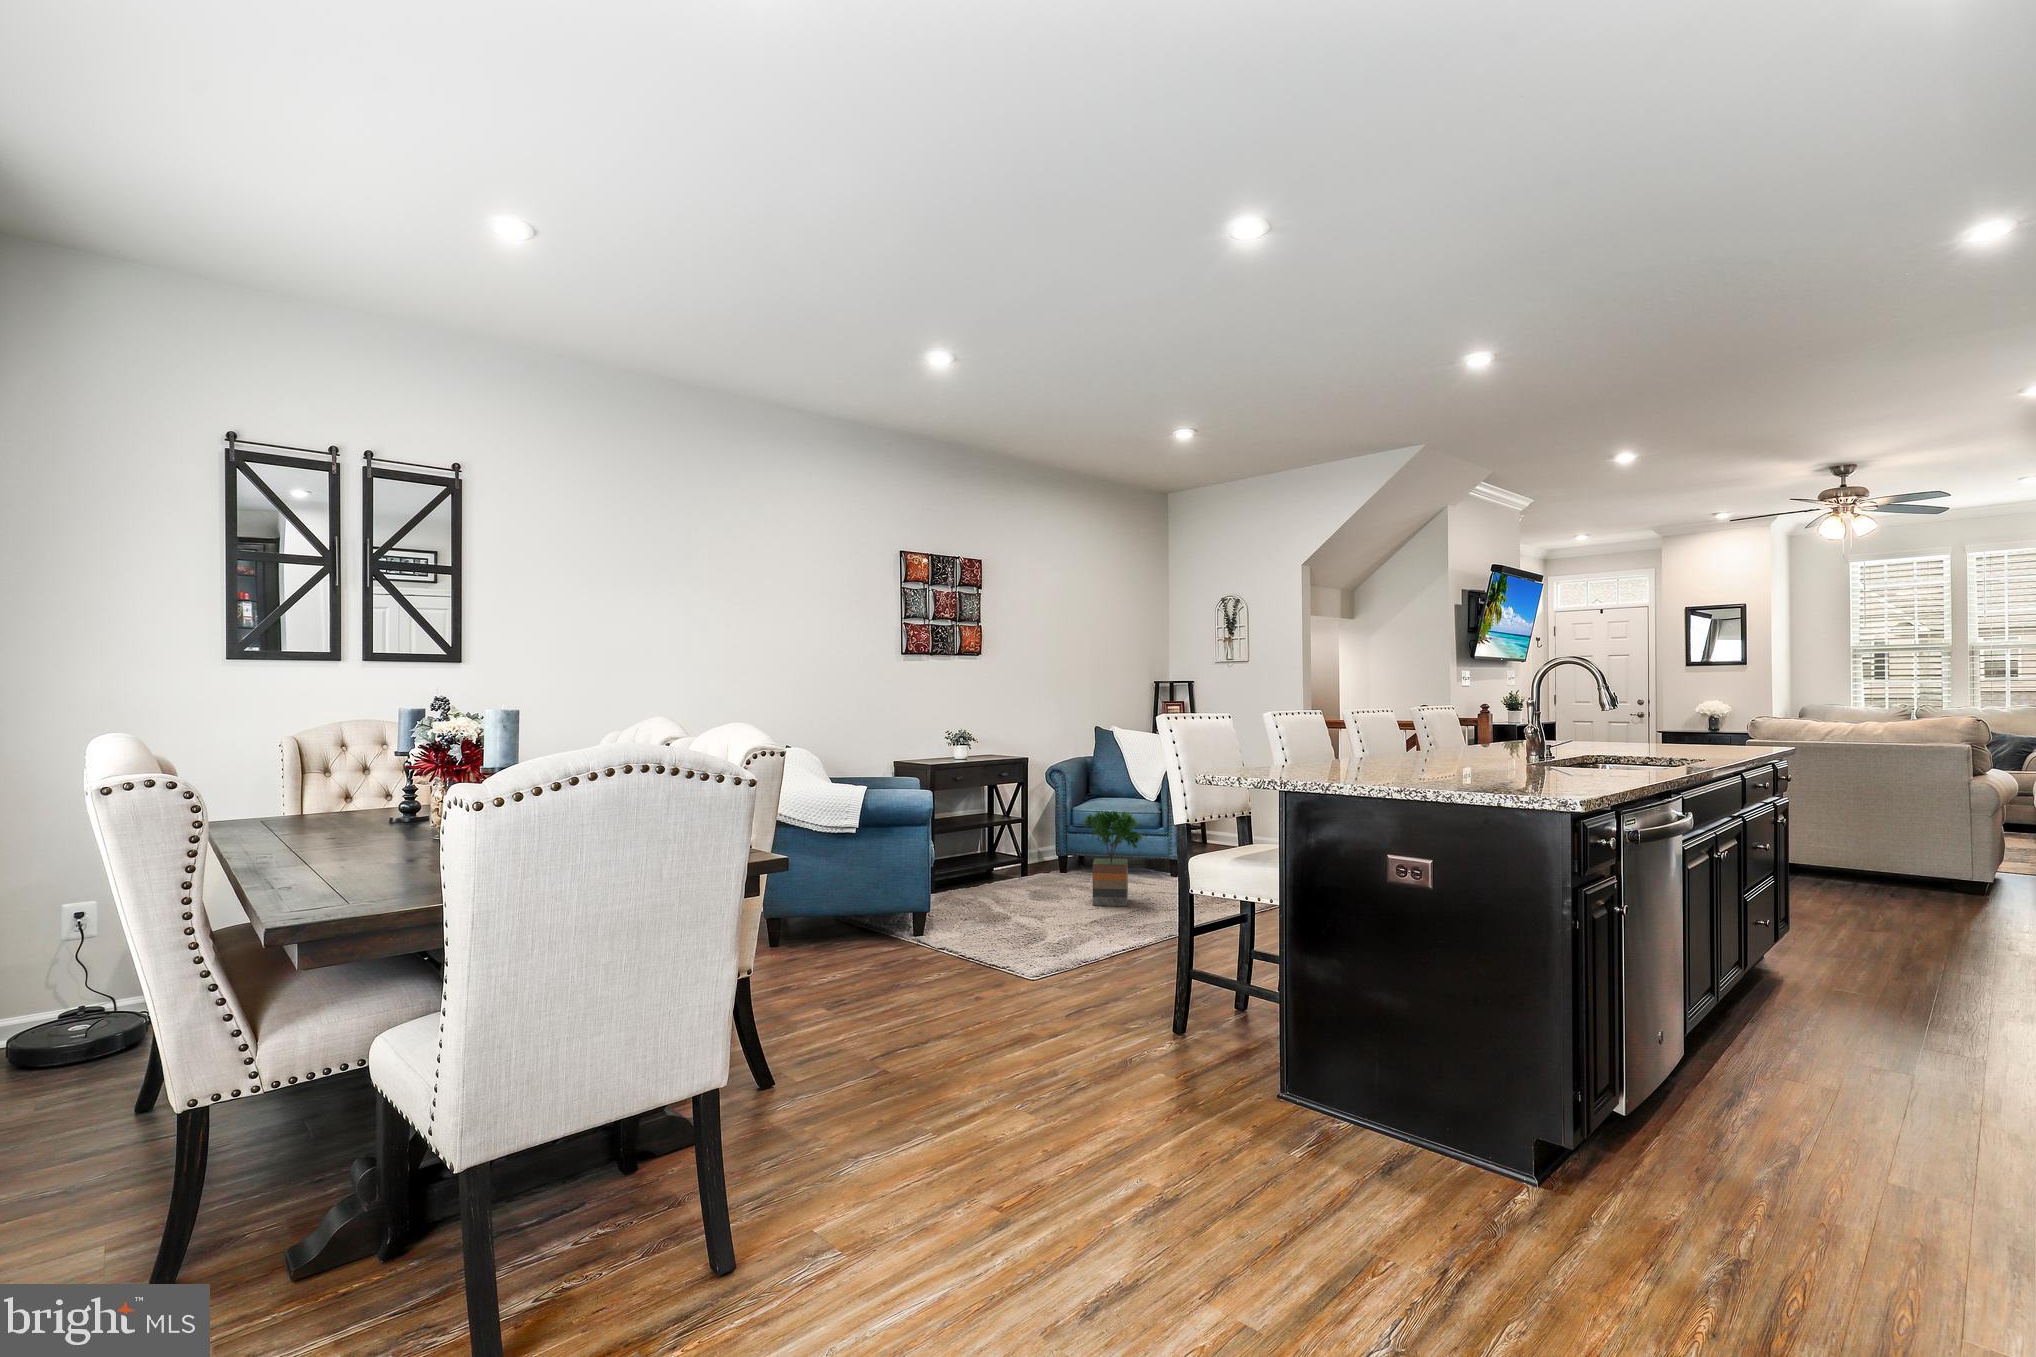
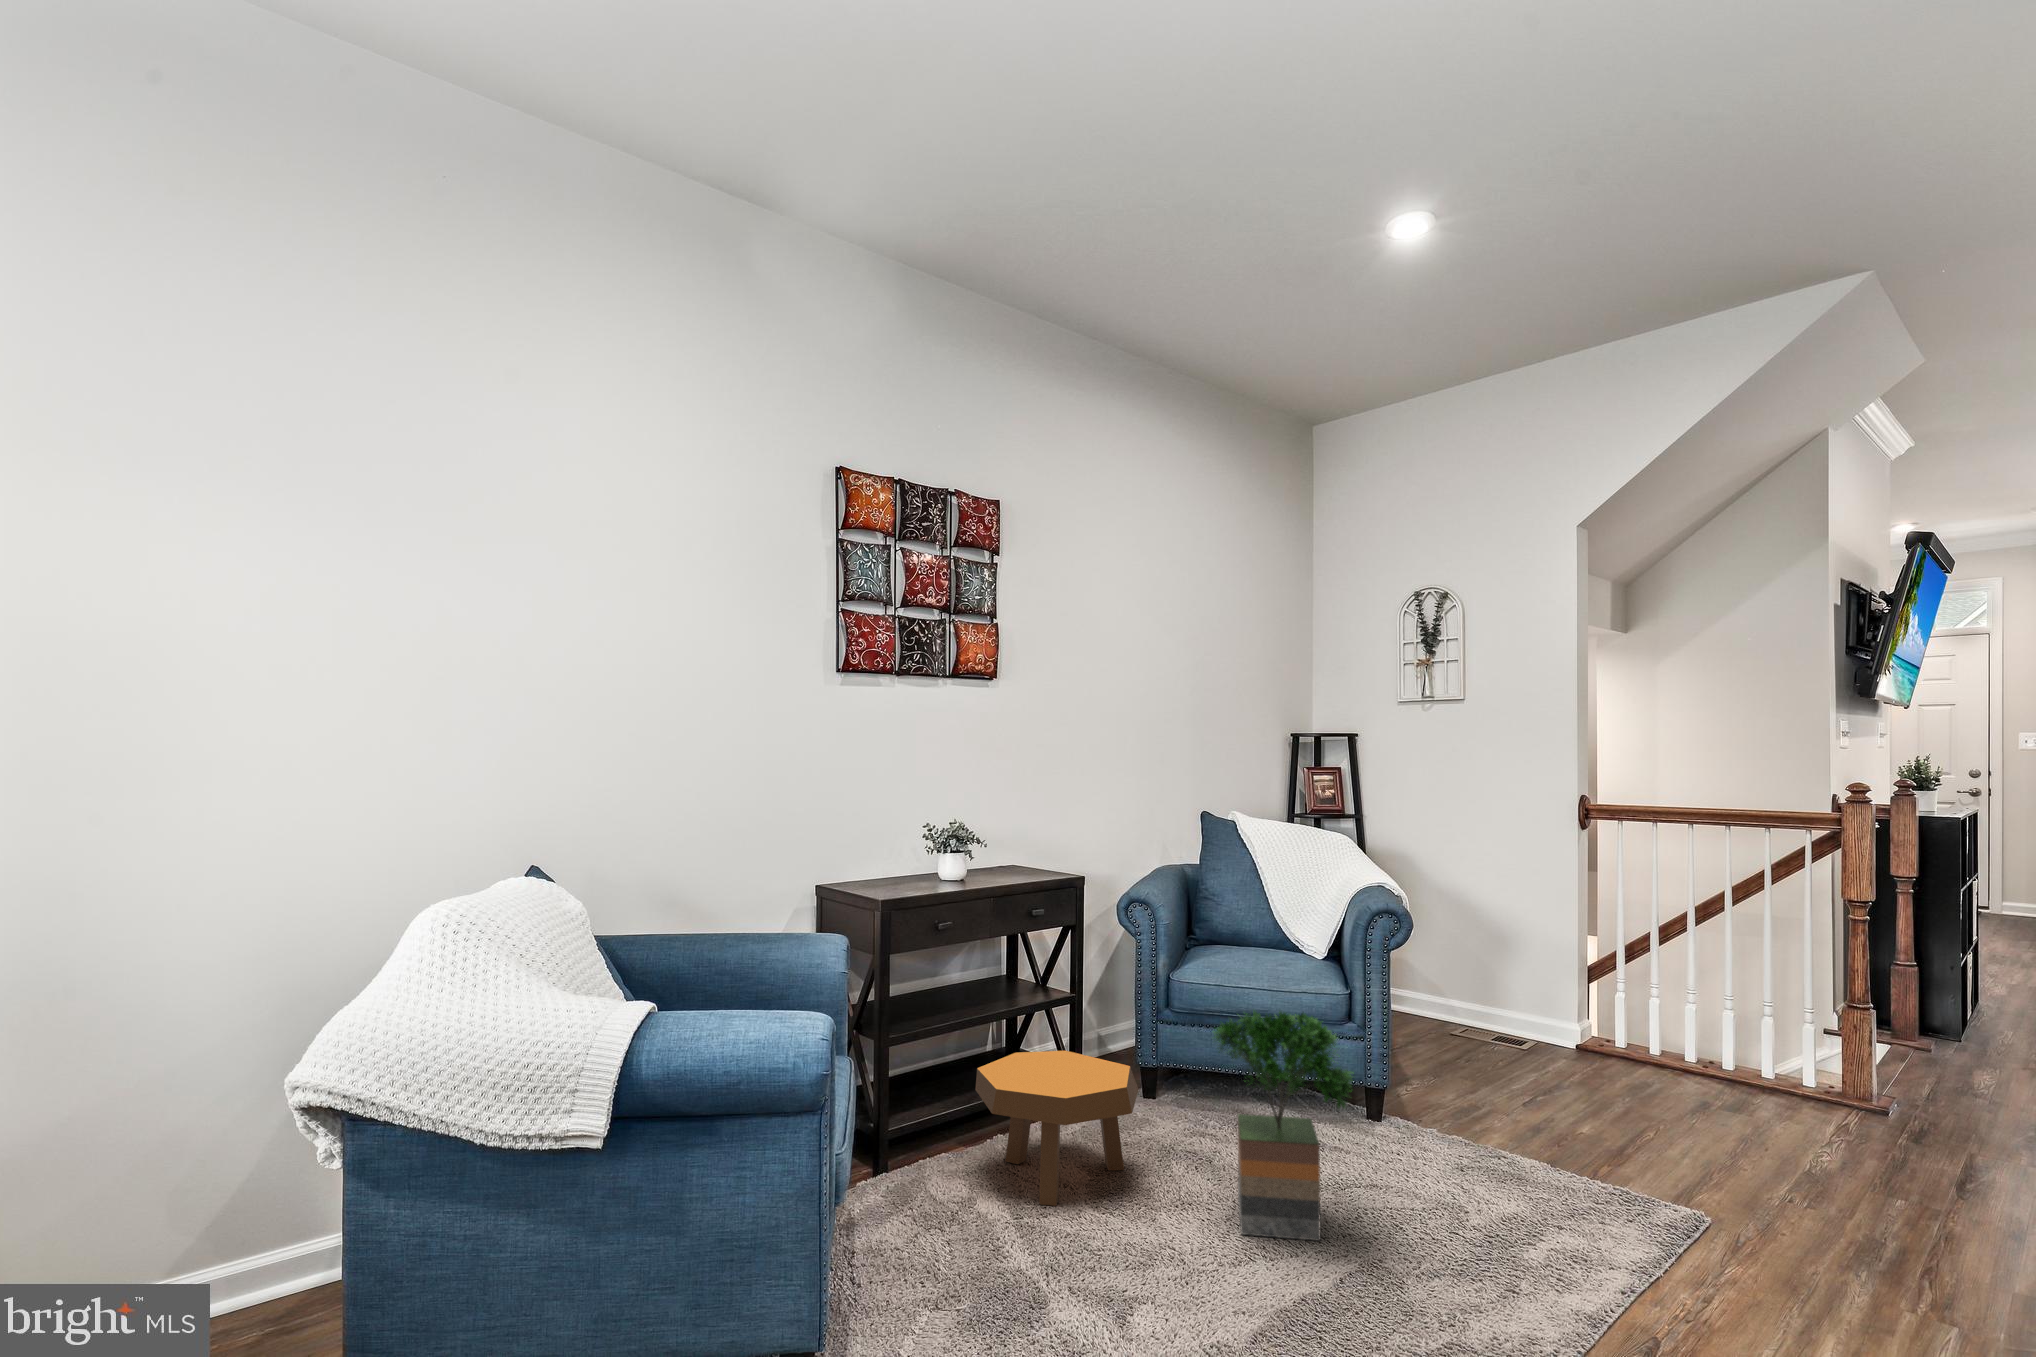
footstool: none [974,840,1052,900] -> present [975,1051,1139,1206]

